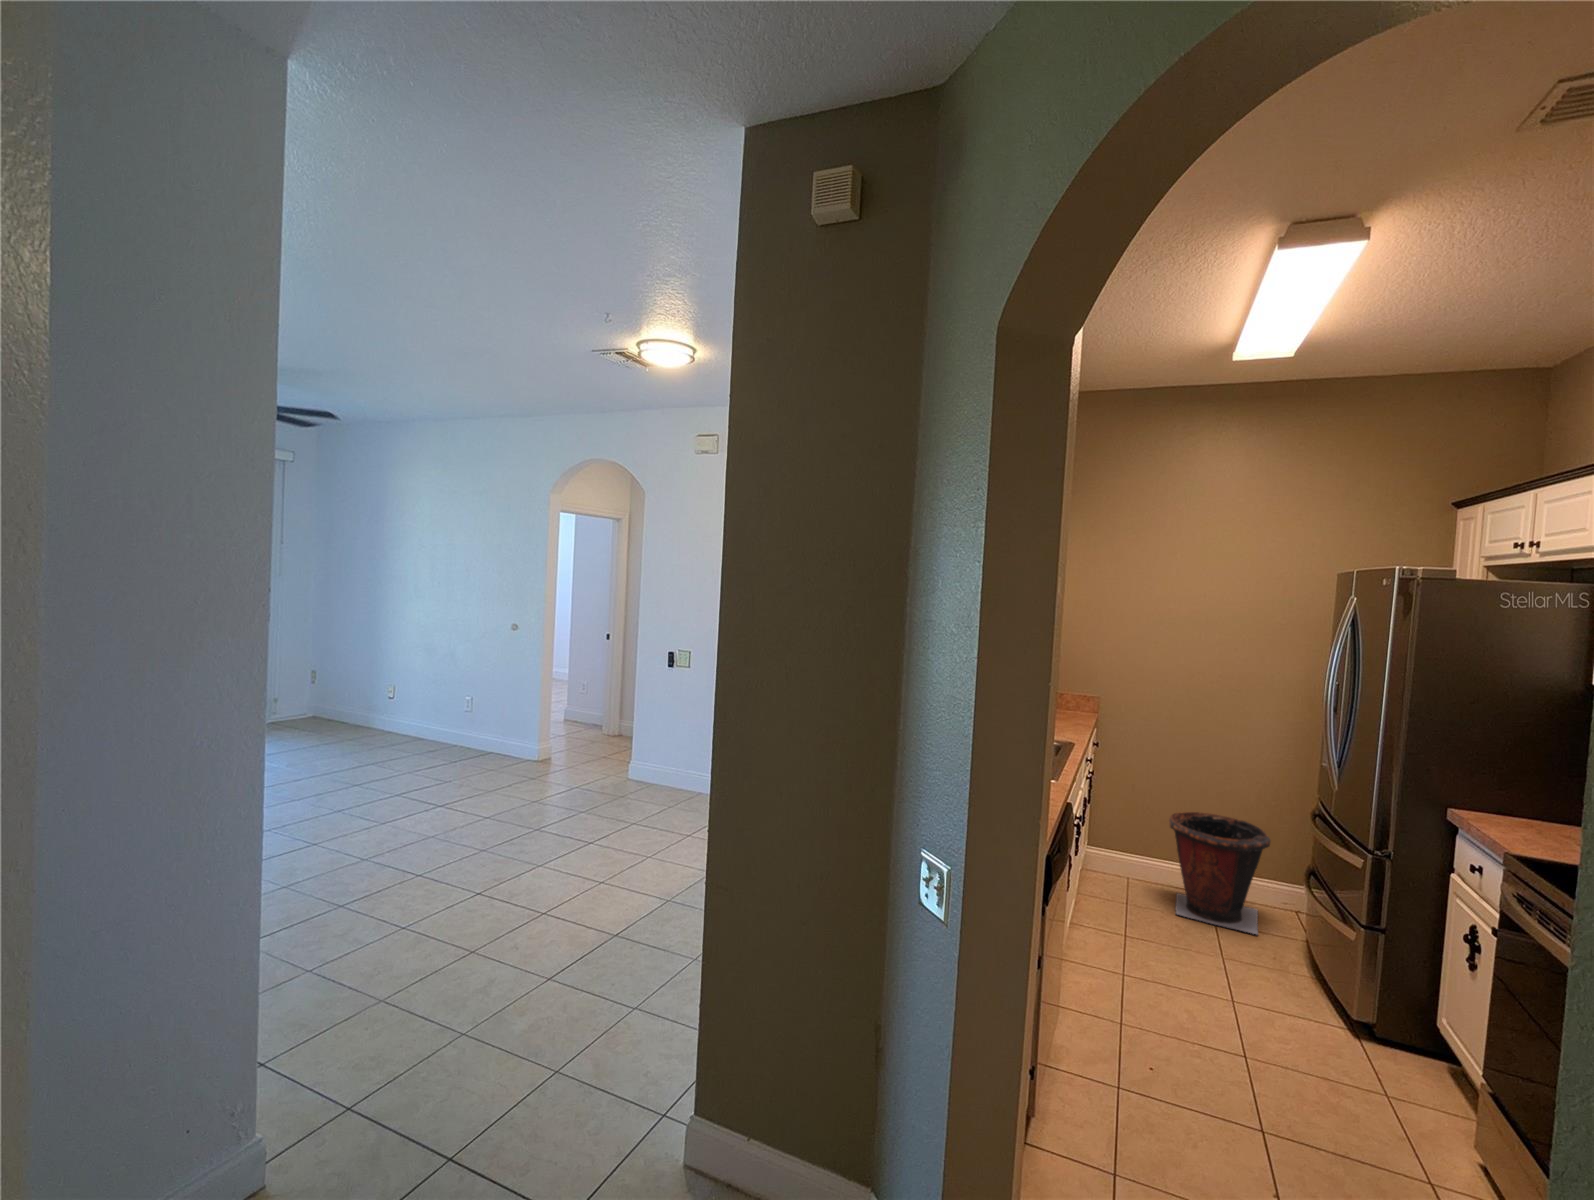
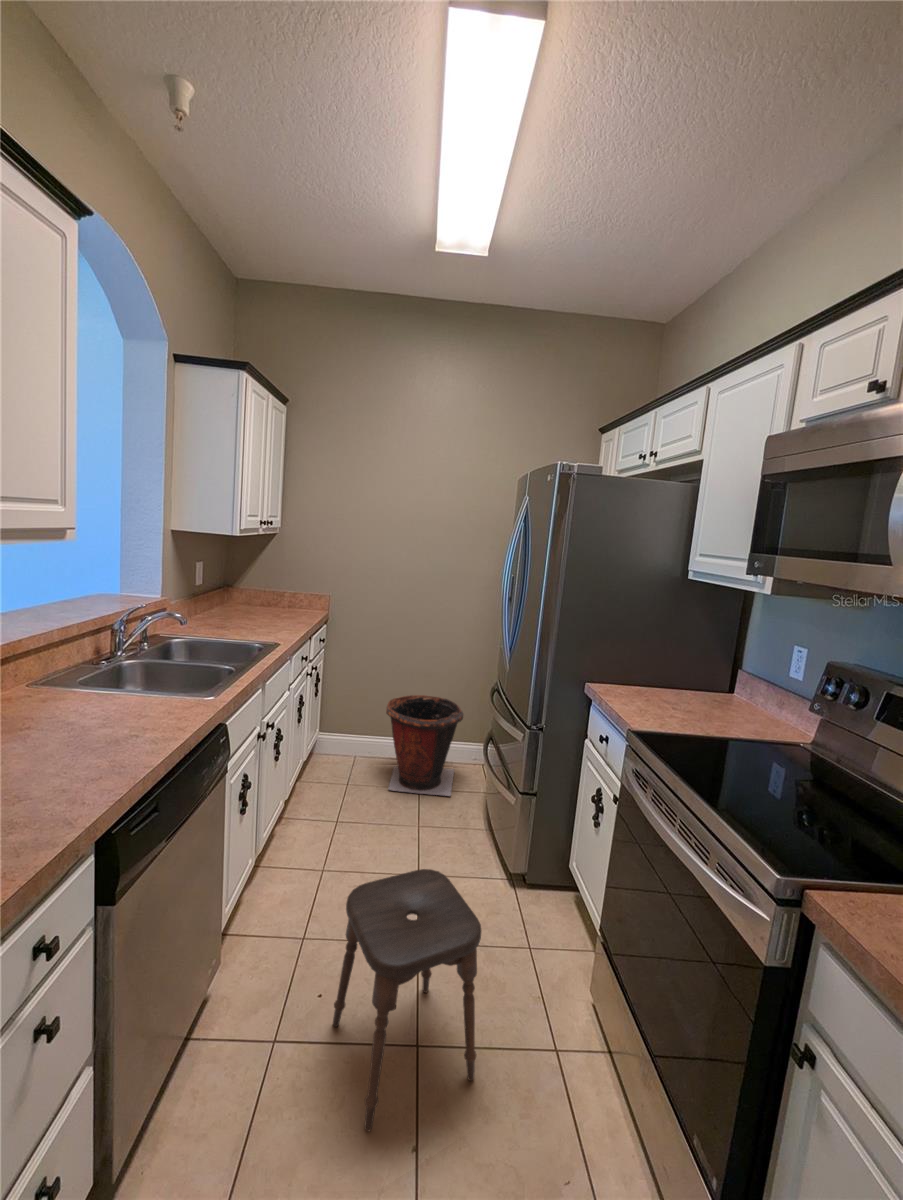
stool: none [1169,953,1330,1159] -> present [333,869,481,1132]

